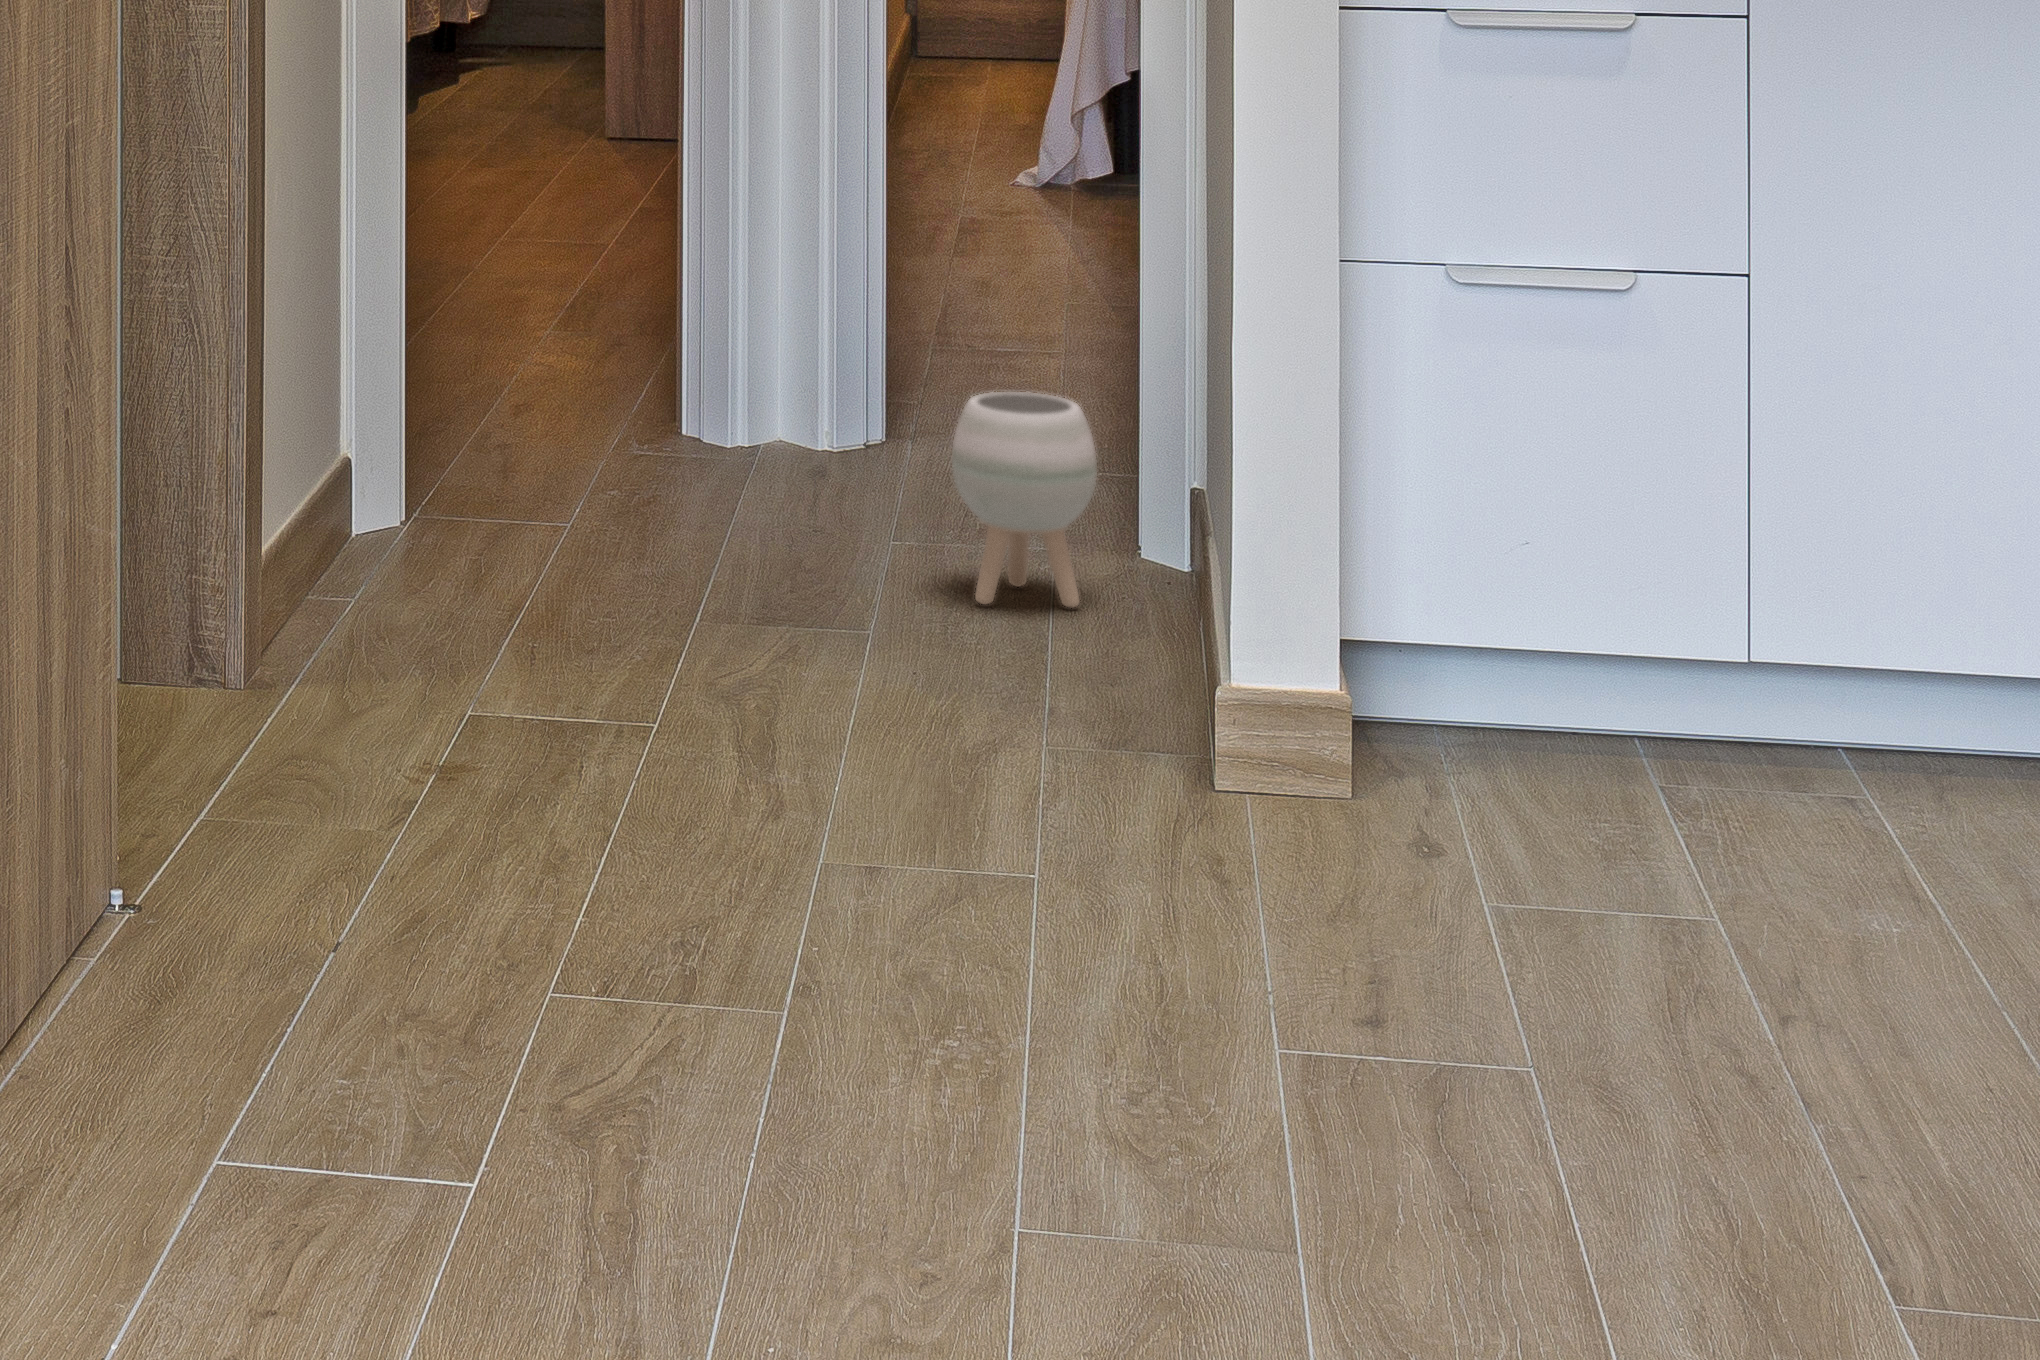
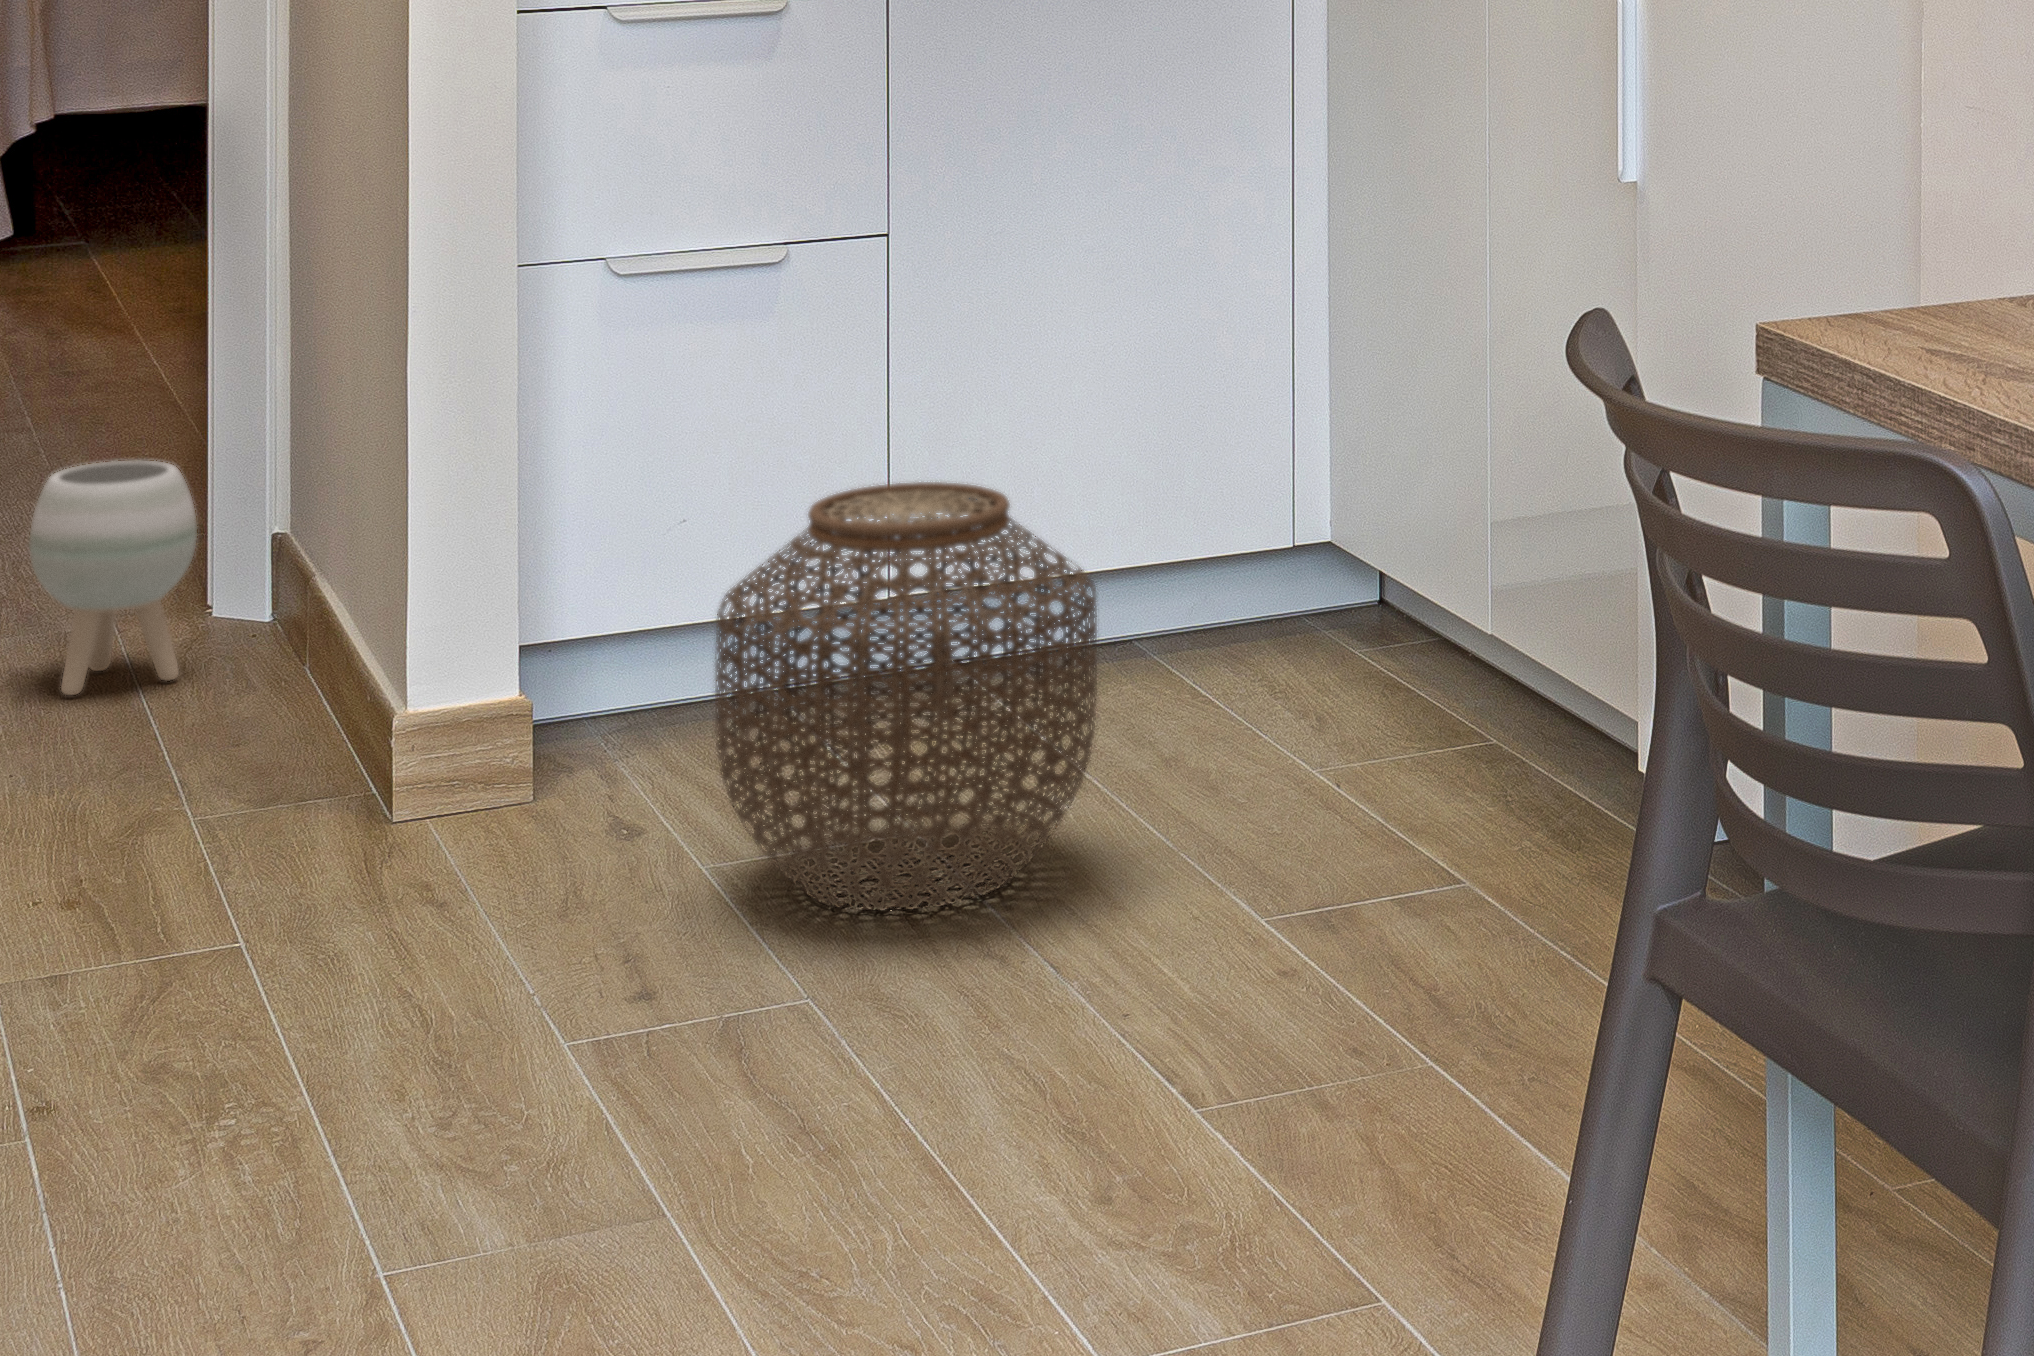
woven basket: none [1473,539,1900,1011] -> present [715,482,1097,910]

